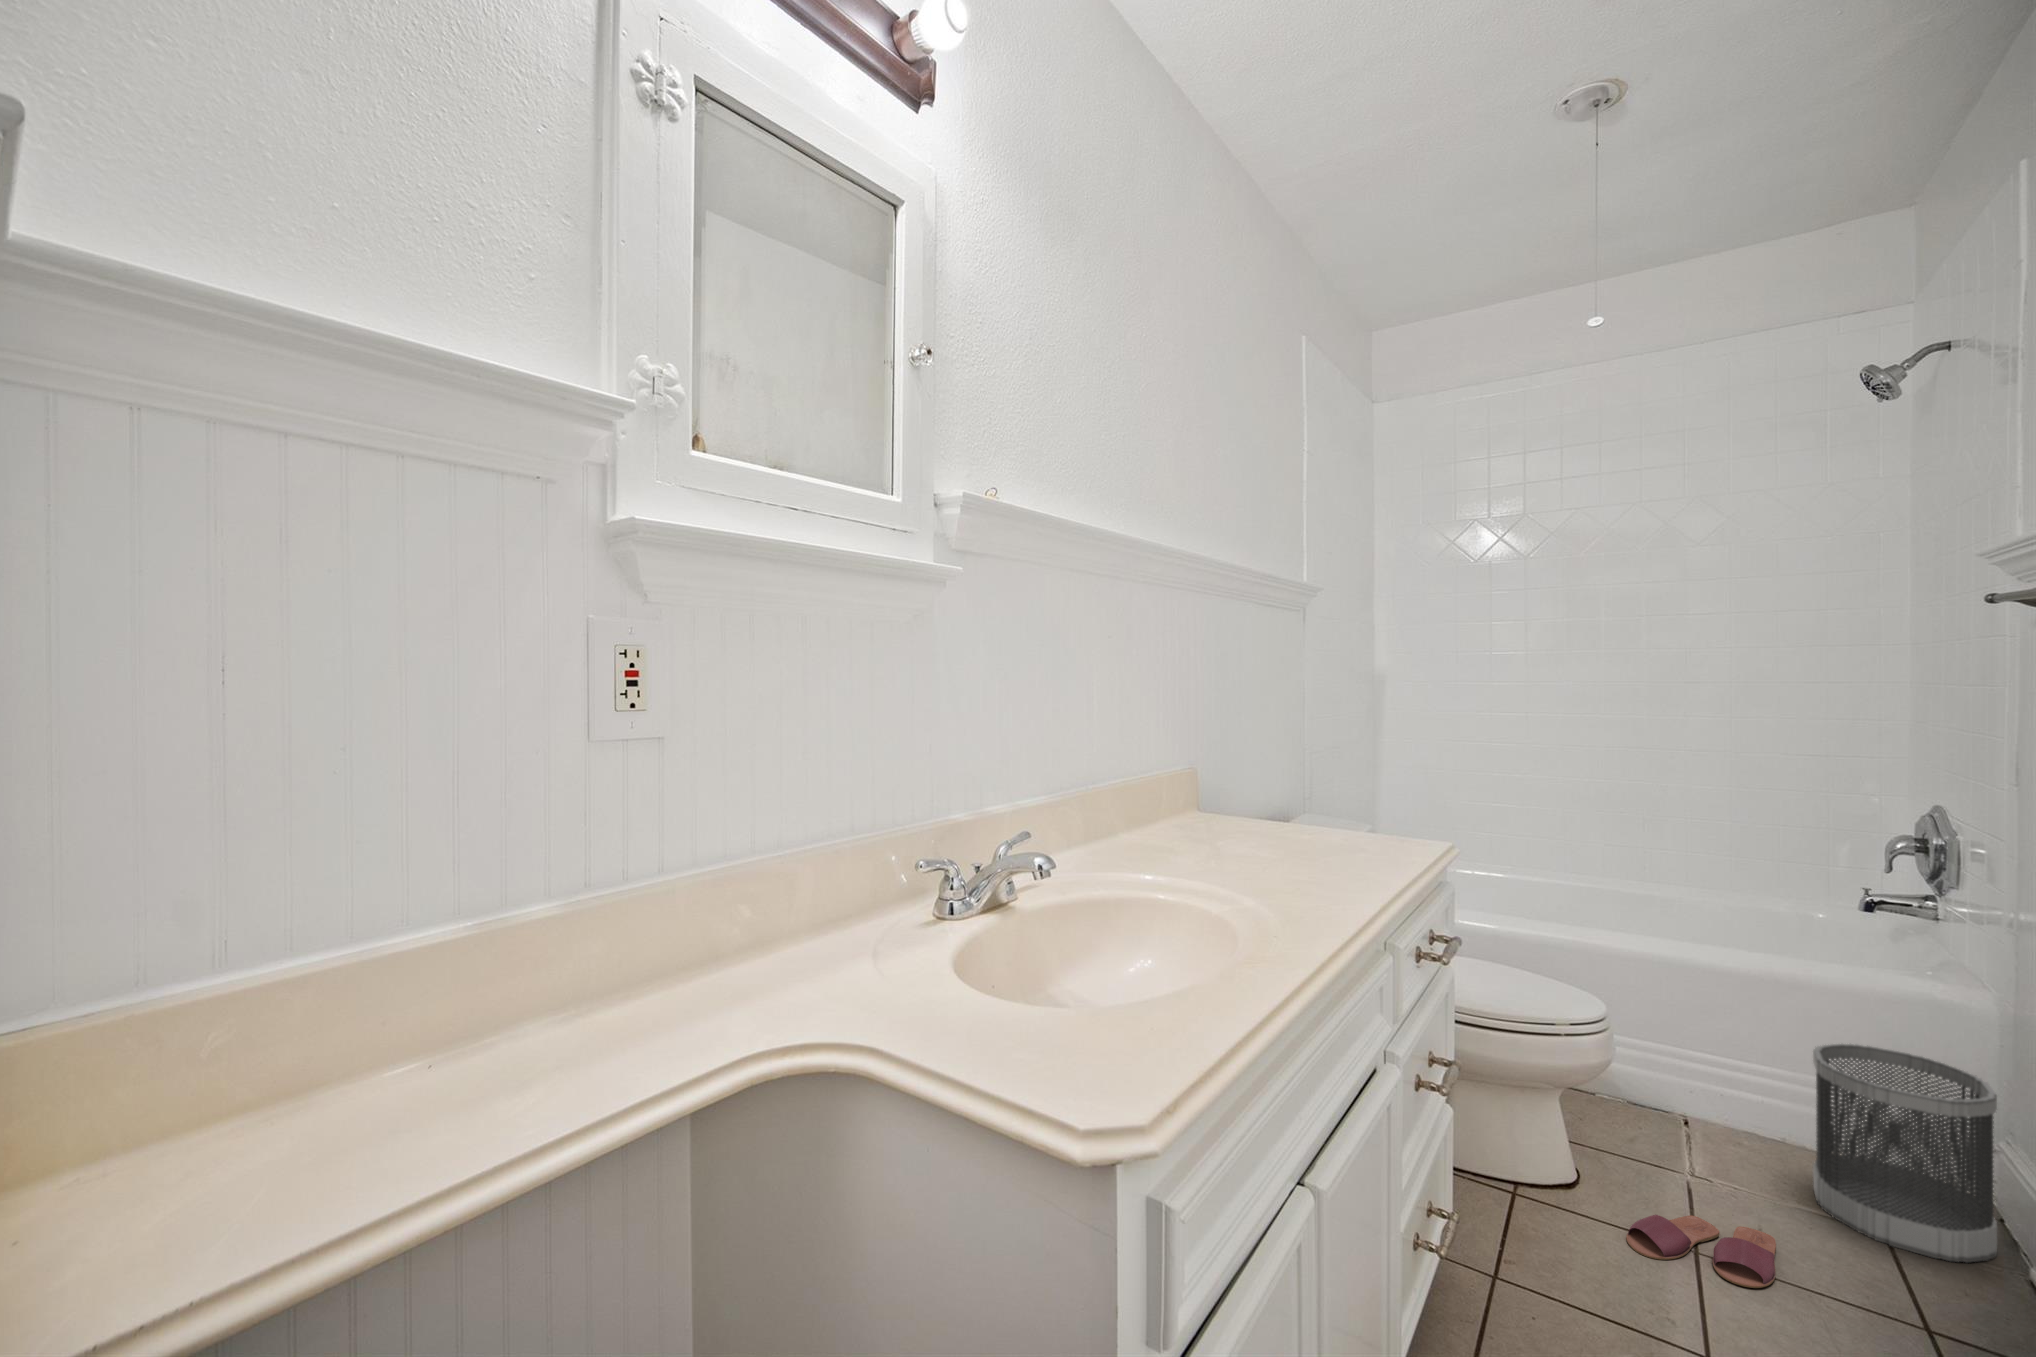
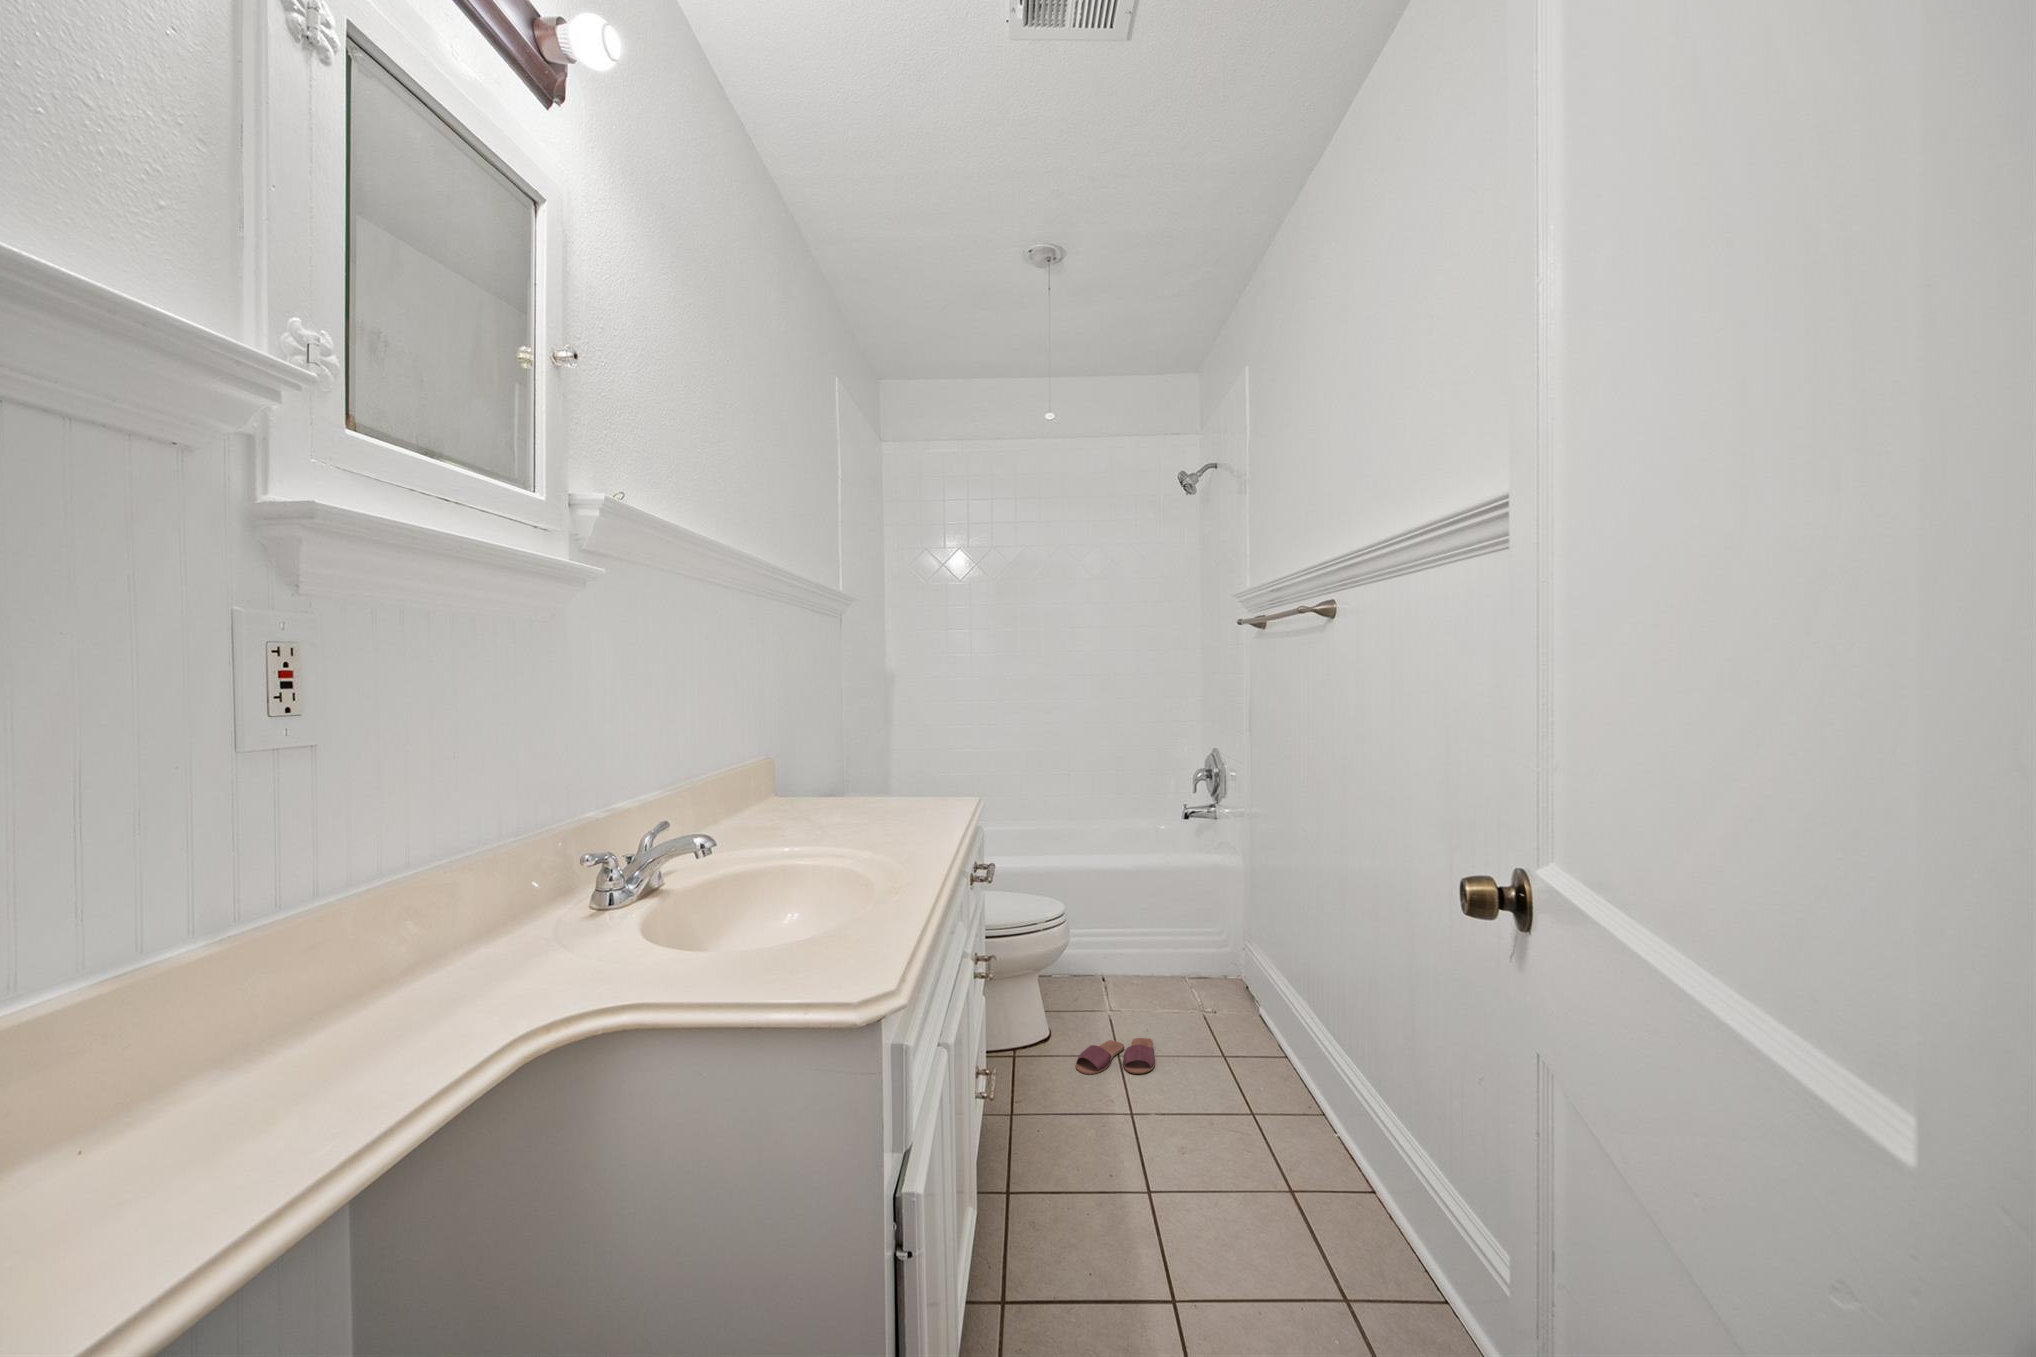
wastebasket: present [1813,1044,1997,1262] -> none [1165,905,1250,1026]

